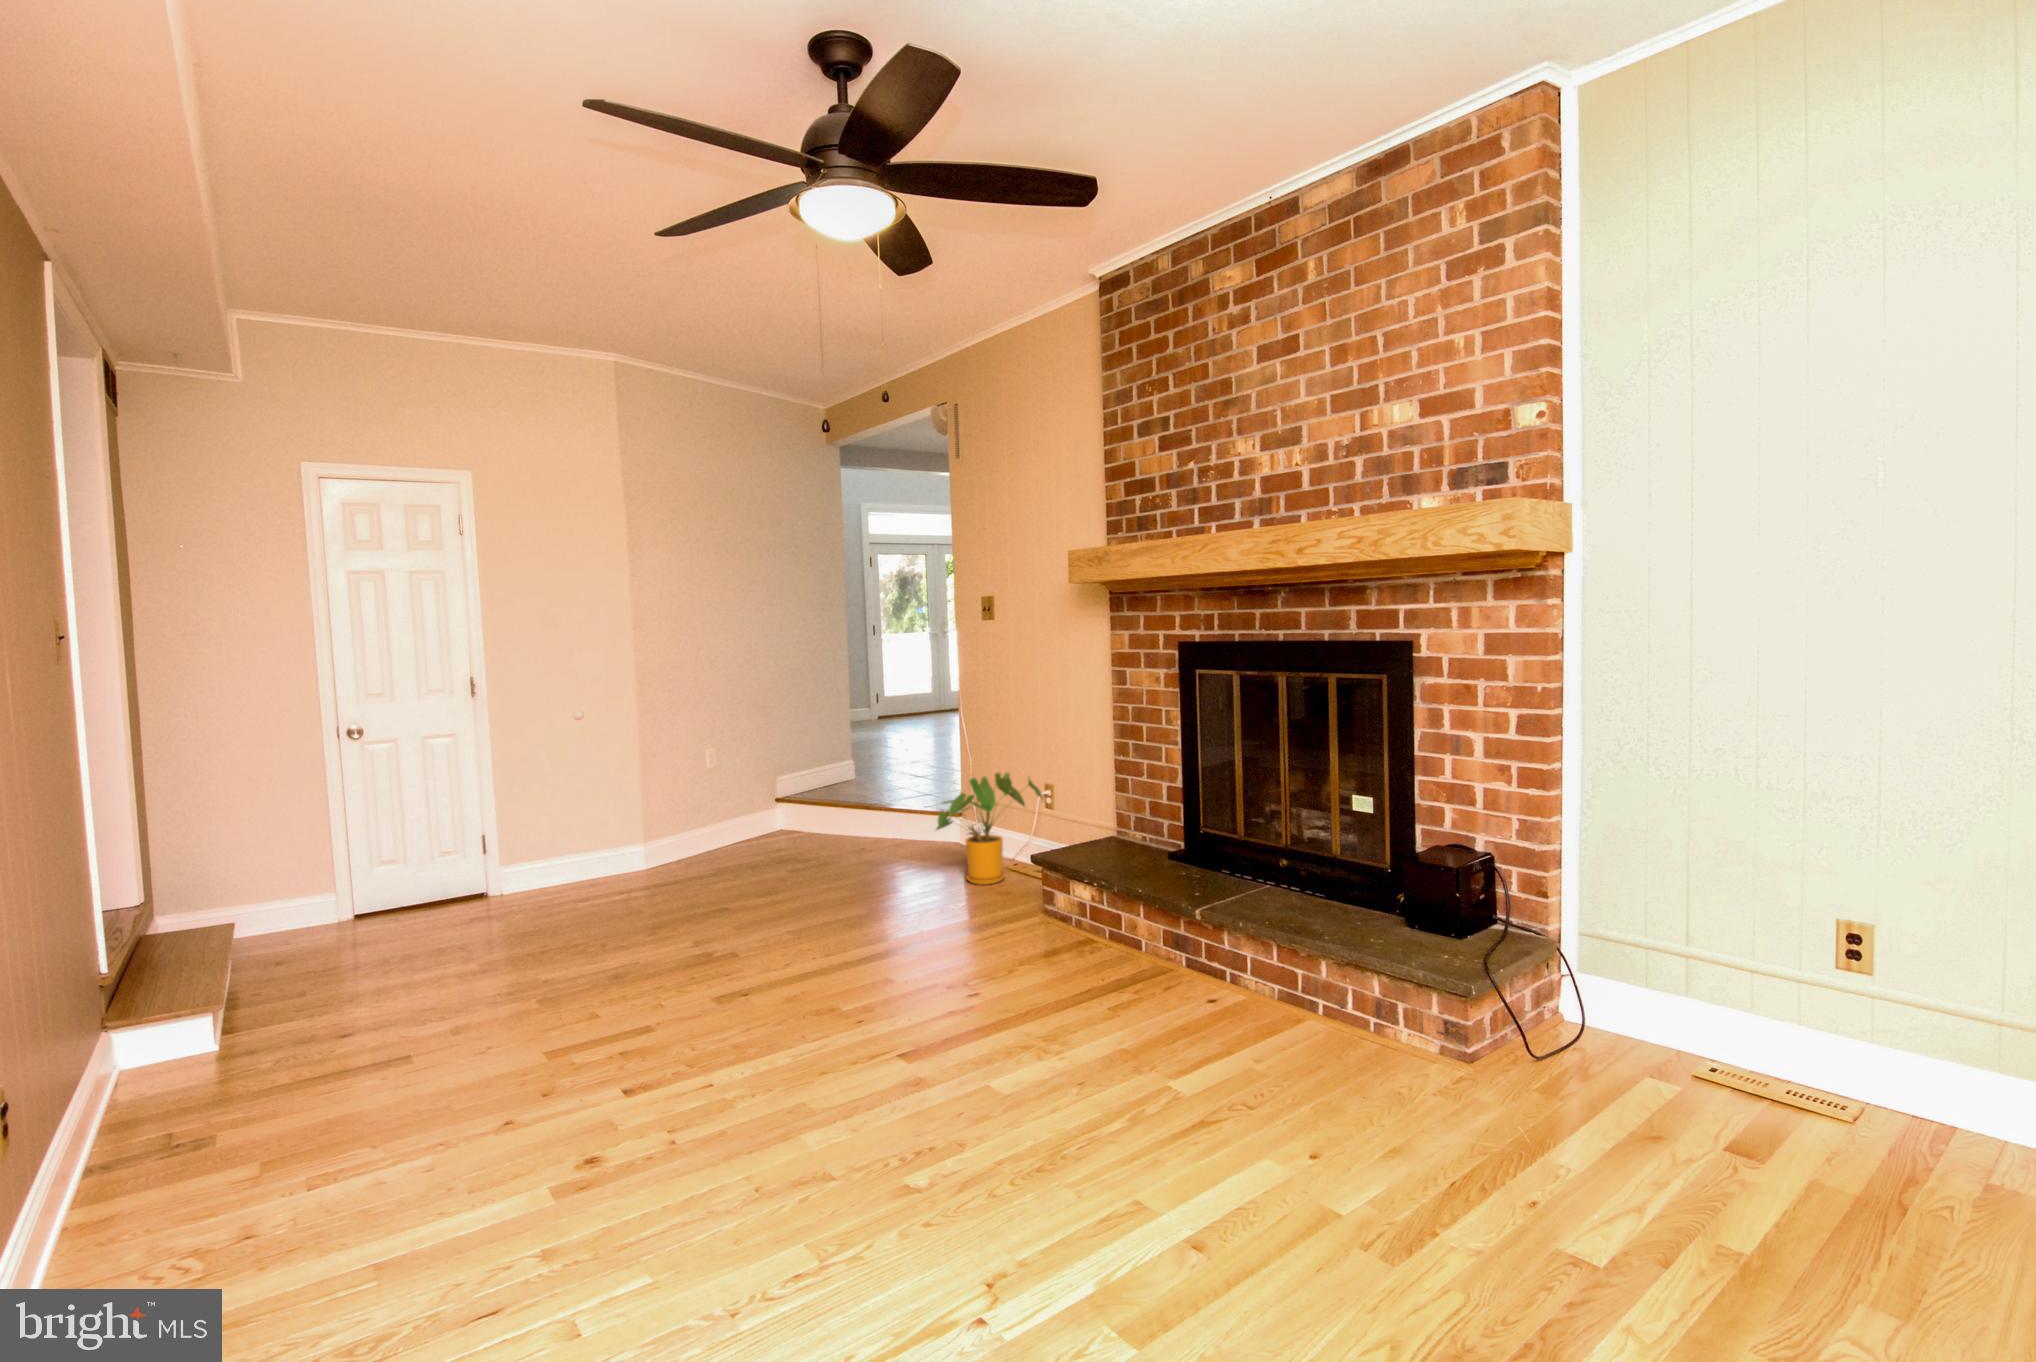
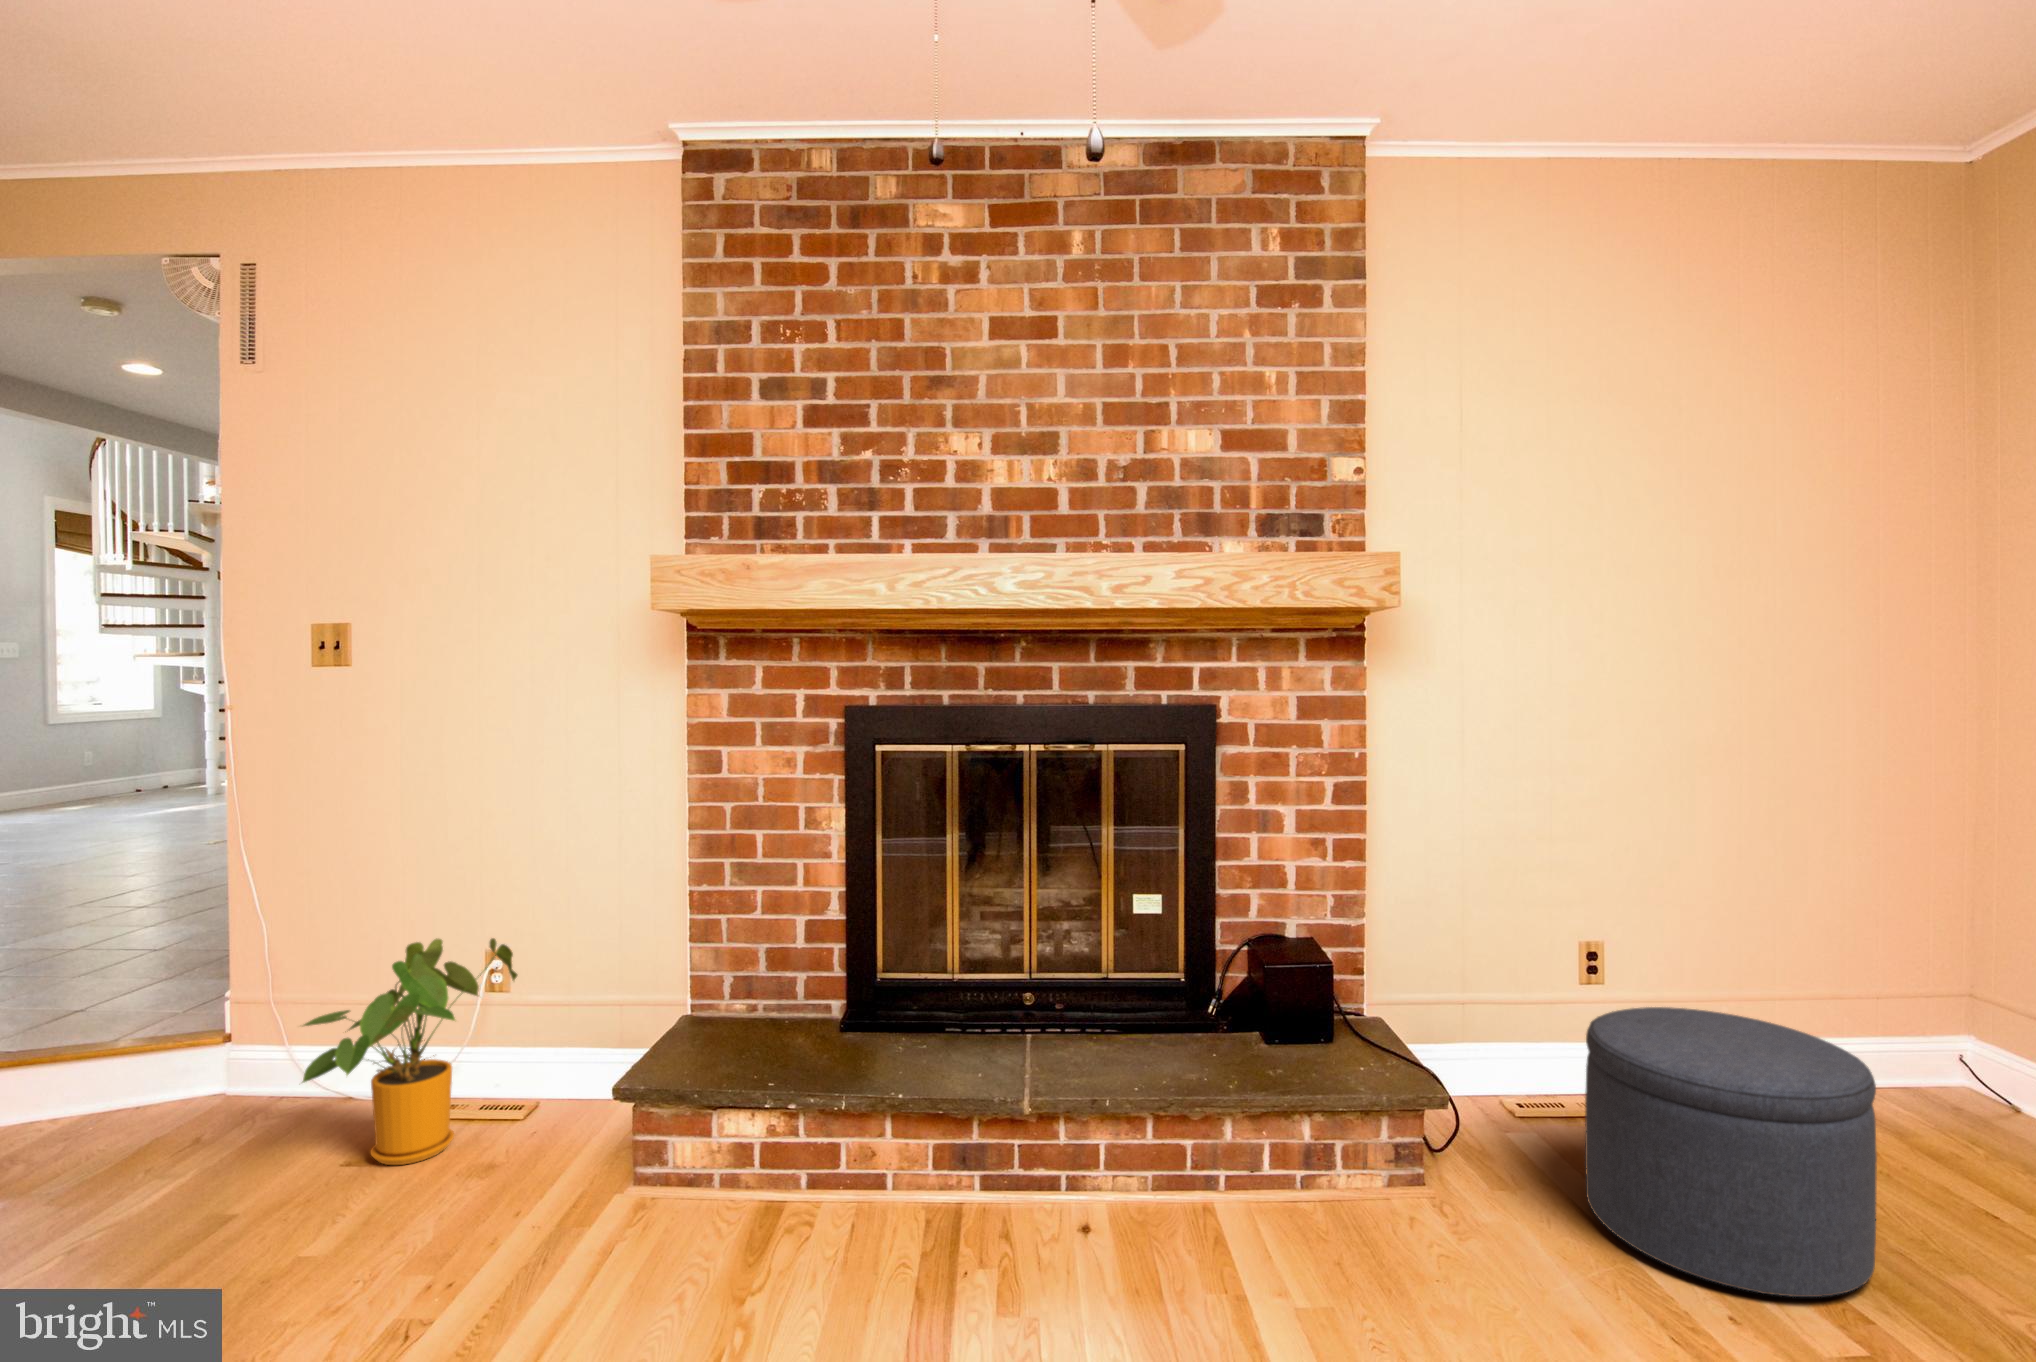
ottoman: none [1579,962,1894,1273] -> present [1585,1007,1877,1297]

